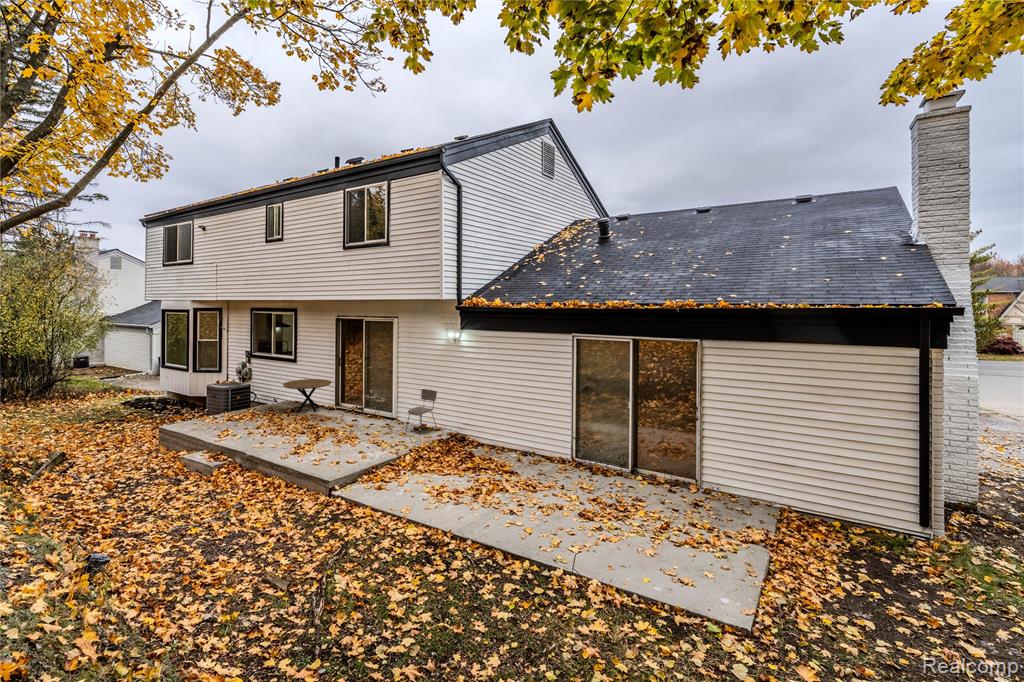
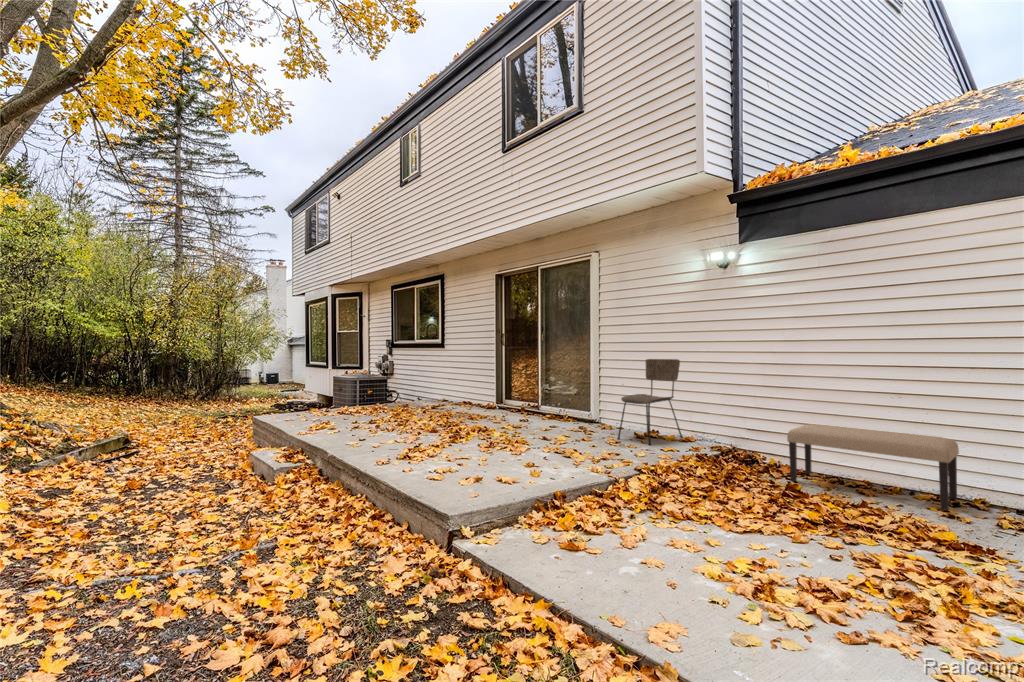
dining table: present [283,379,332,413] -> none [418,365,489,412]
bench: none [473,424,525,457] -> present [787,424,959,510]

